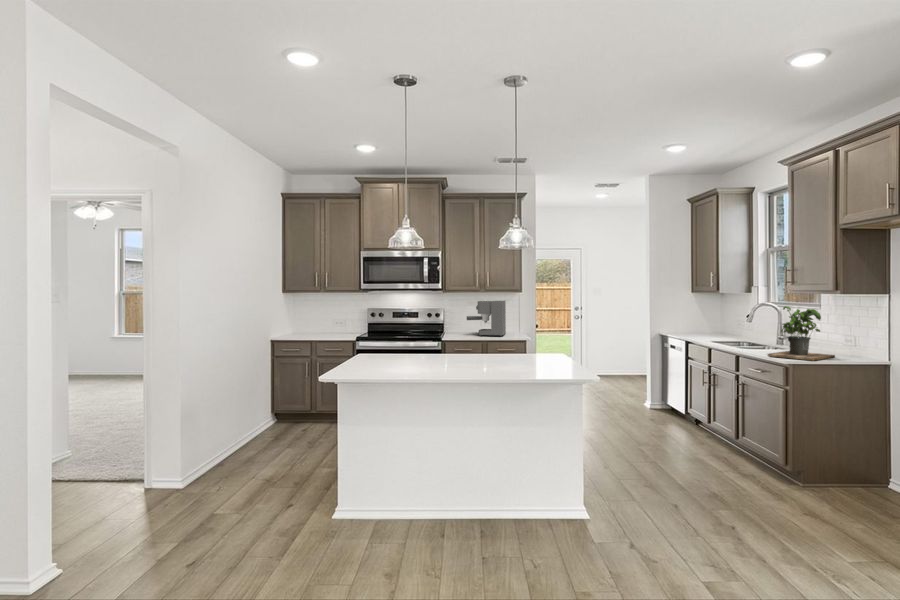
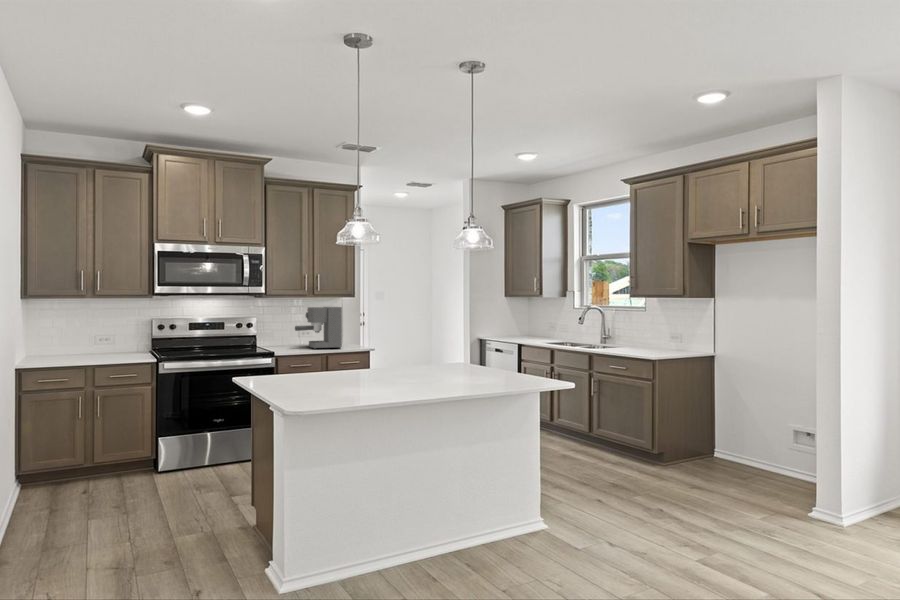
potted plant: present [768,306,835,361] -> none [628,309,672,355]

